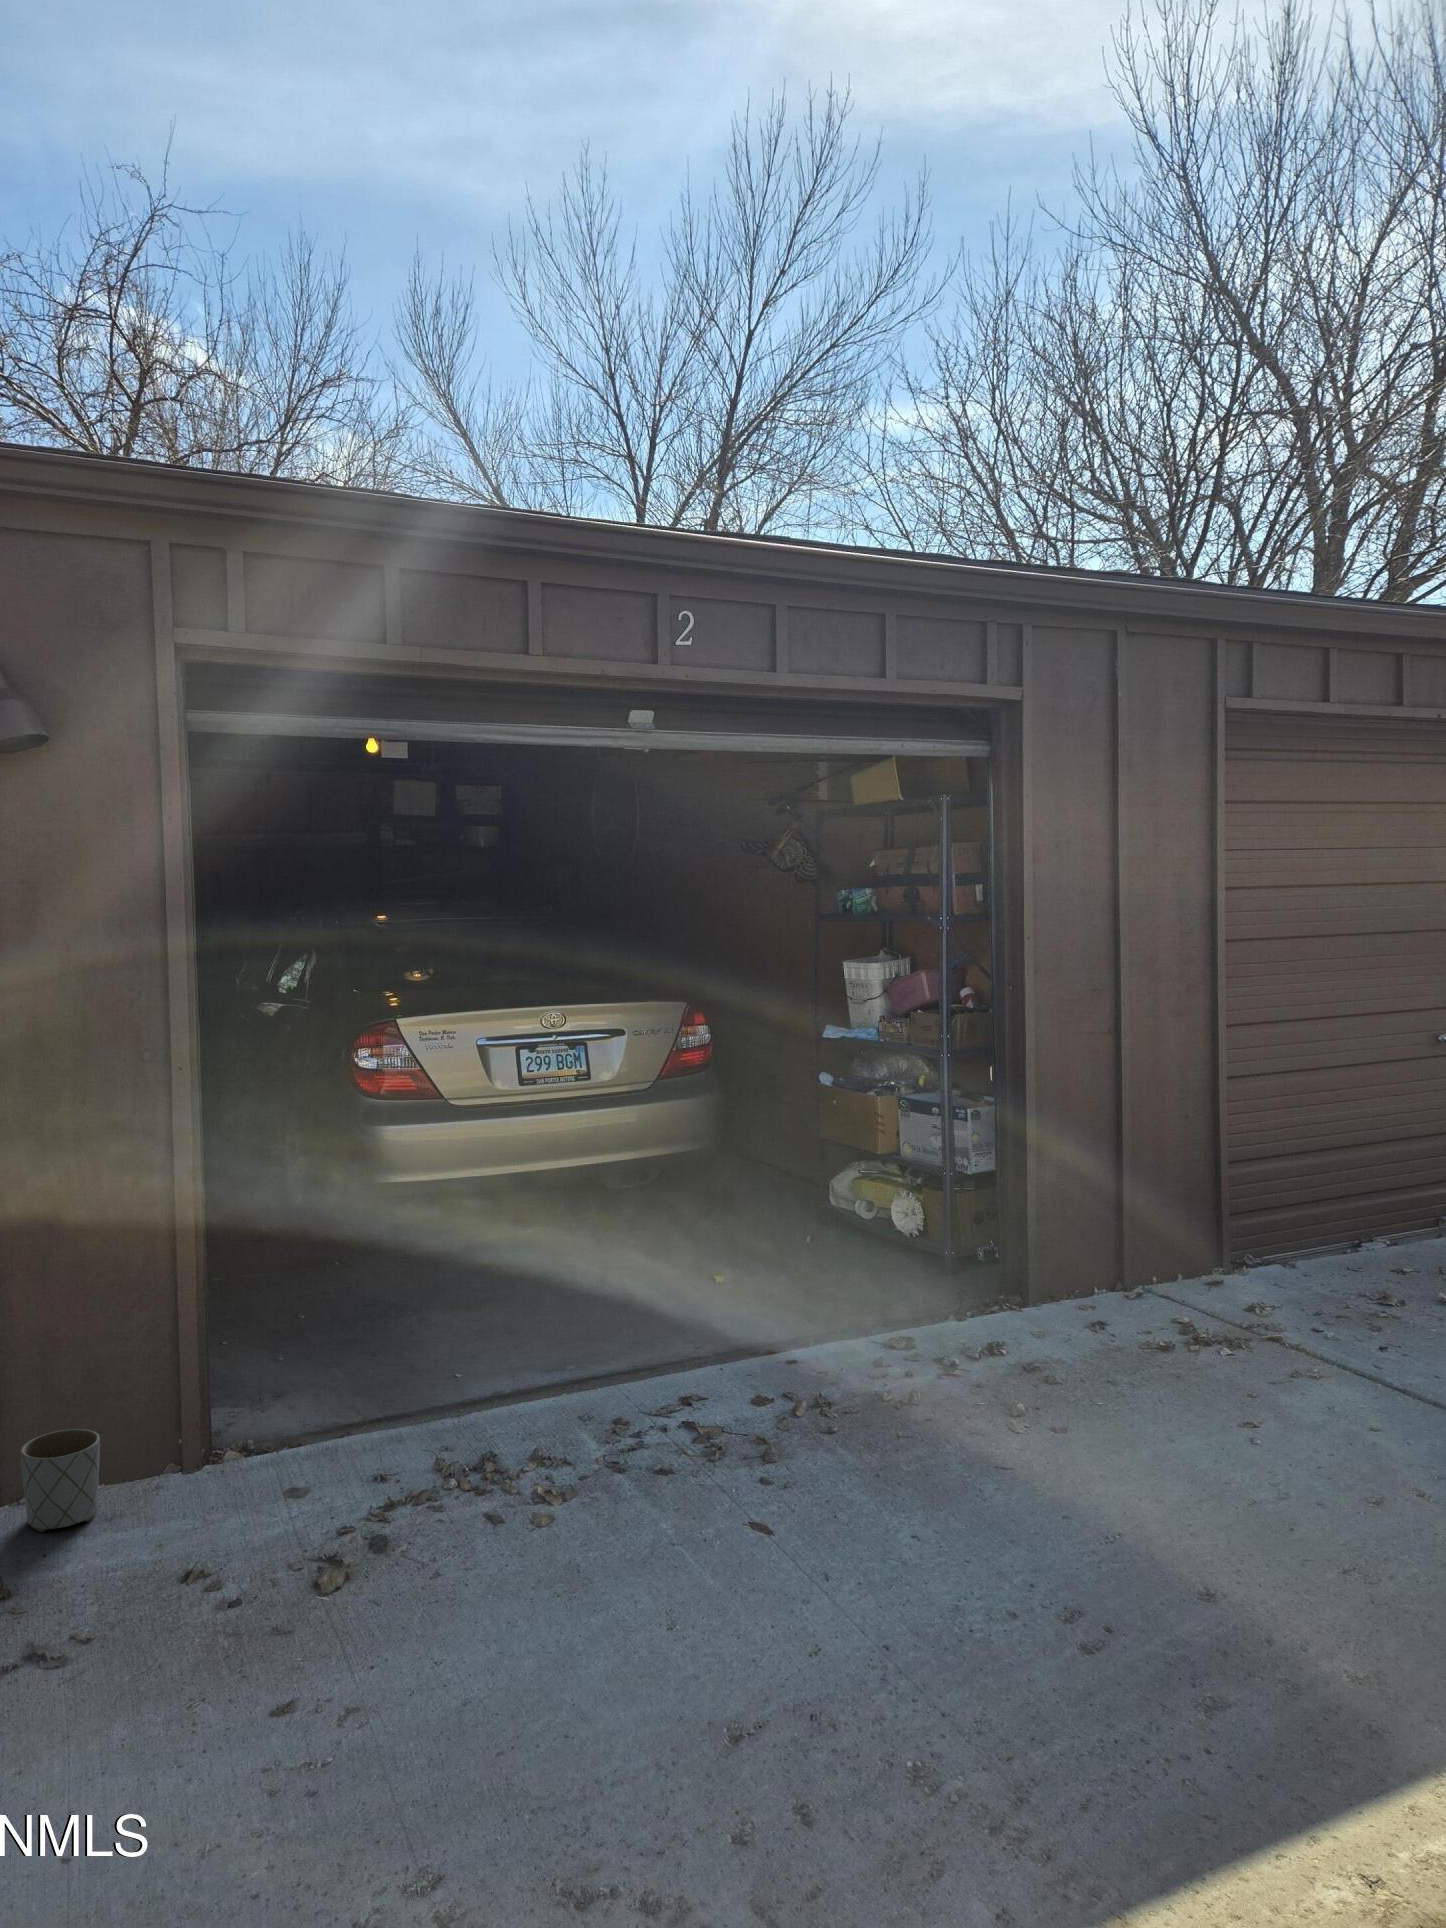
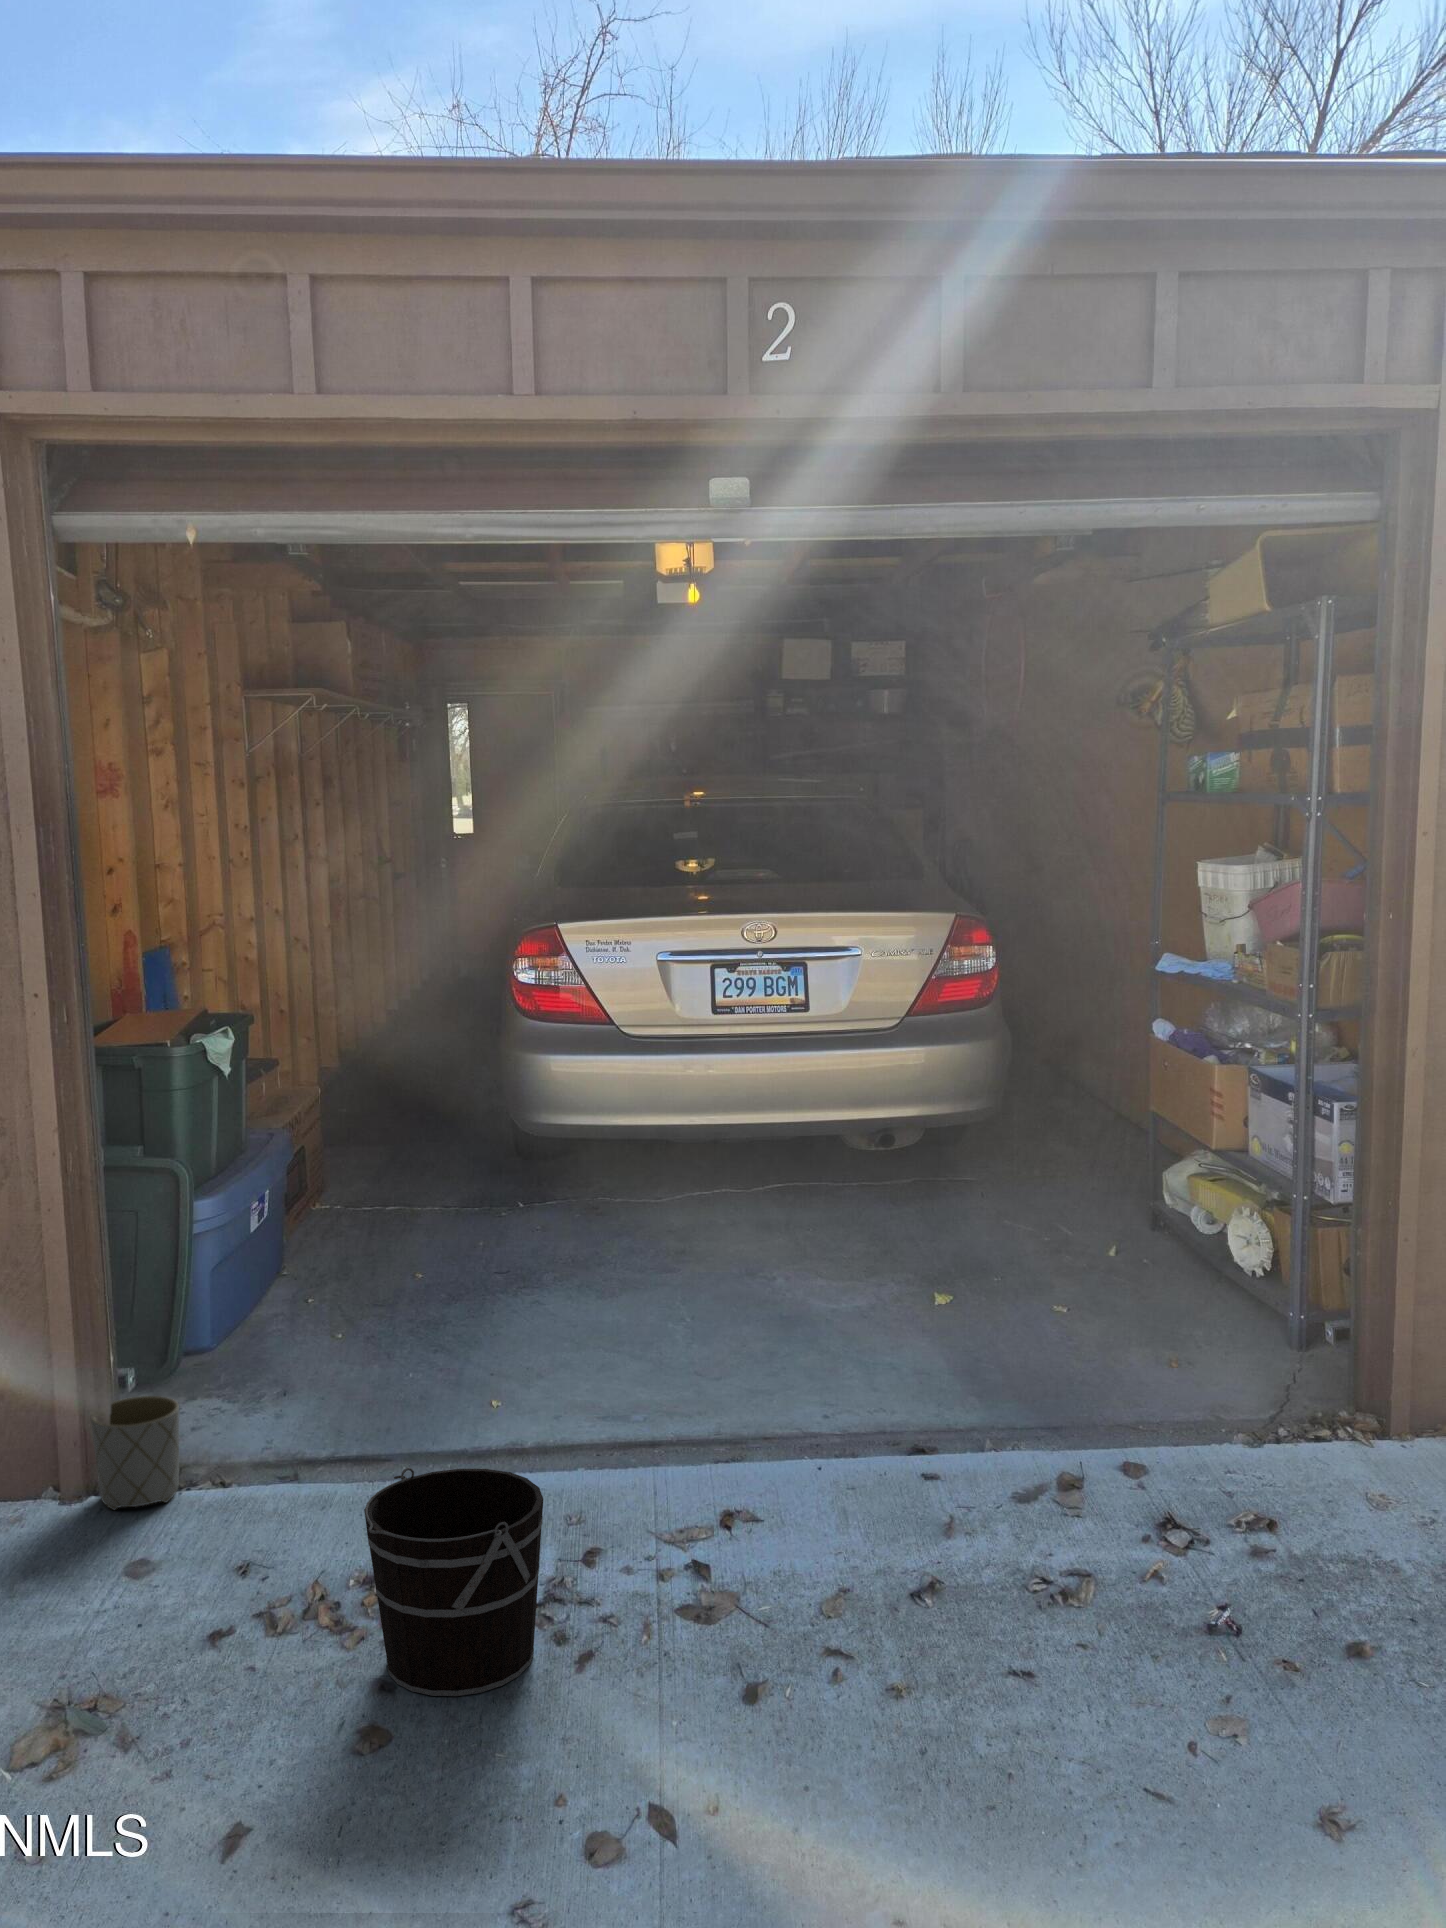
bucket: none [300,1475,450,1671] -> present [364,1468,543,1696]

